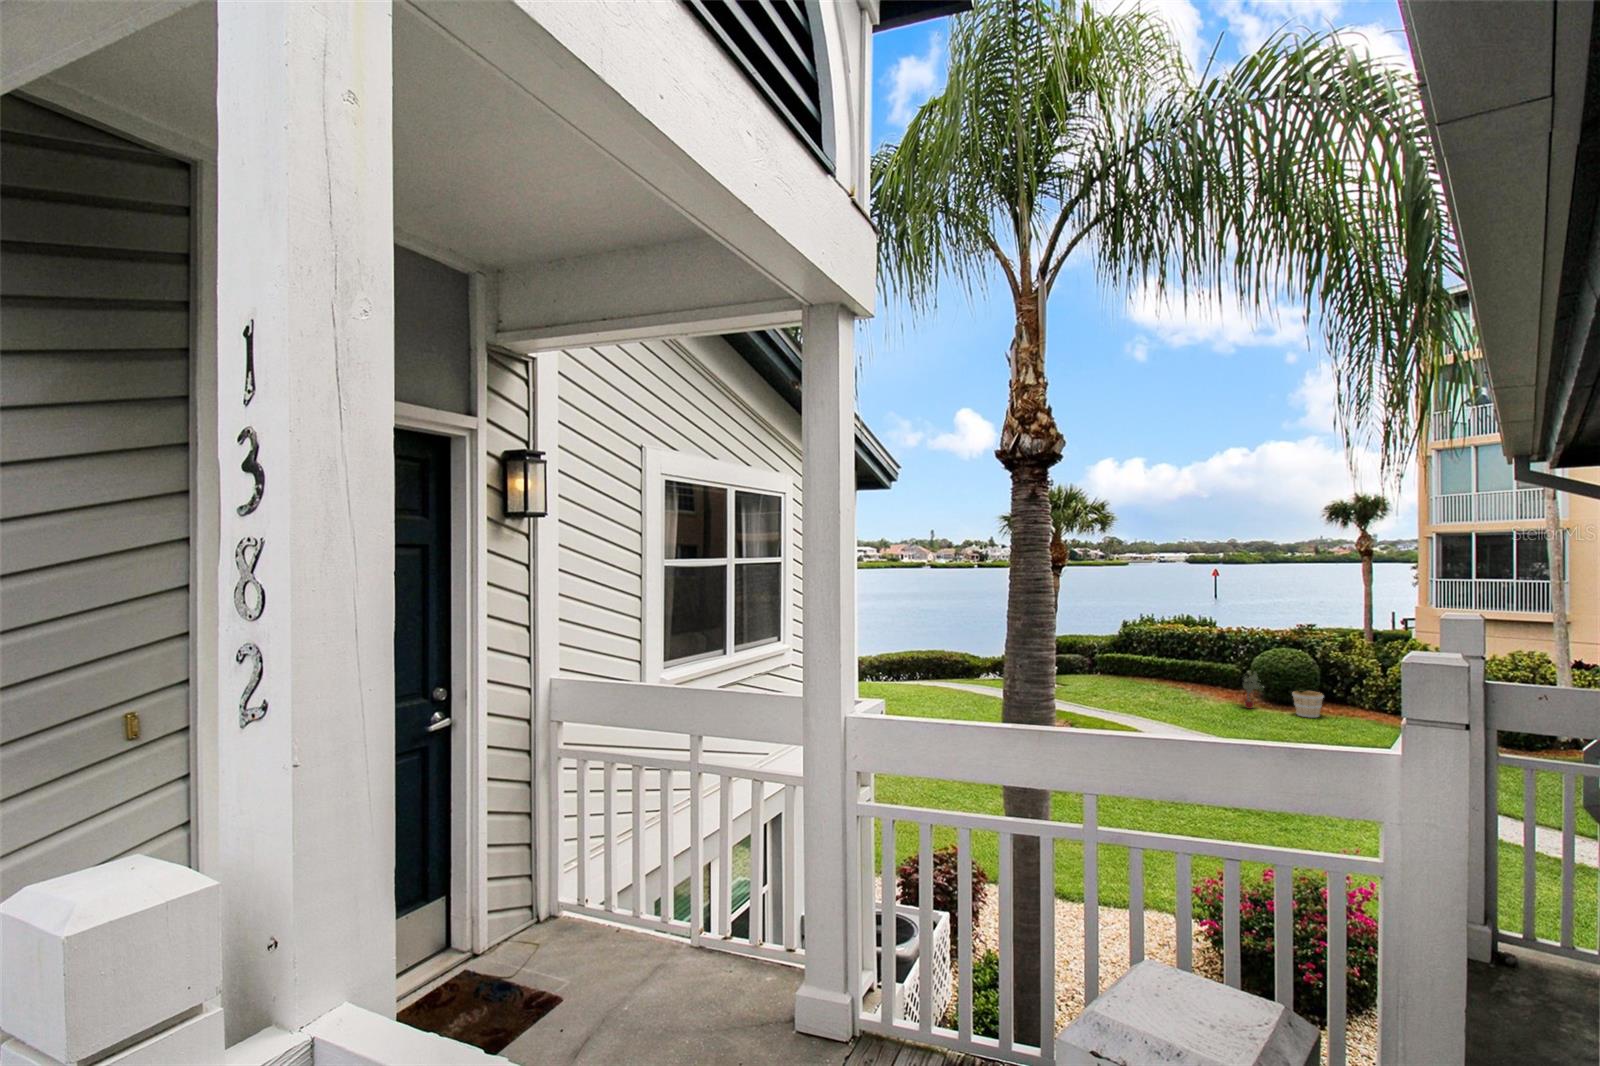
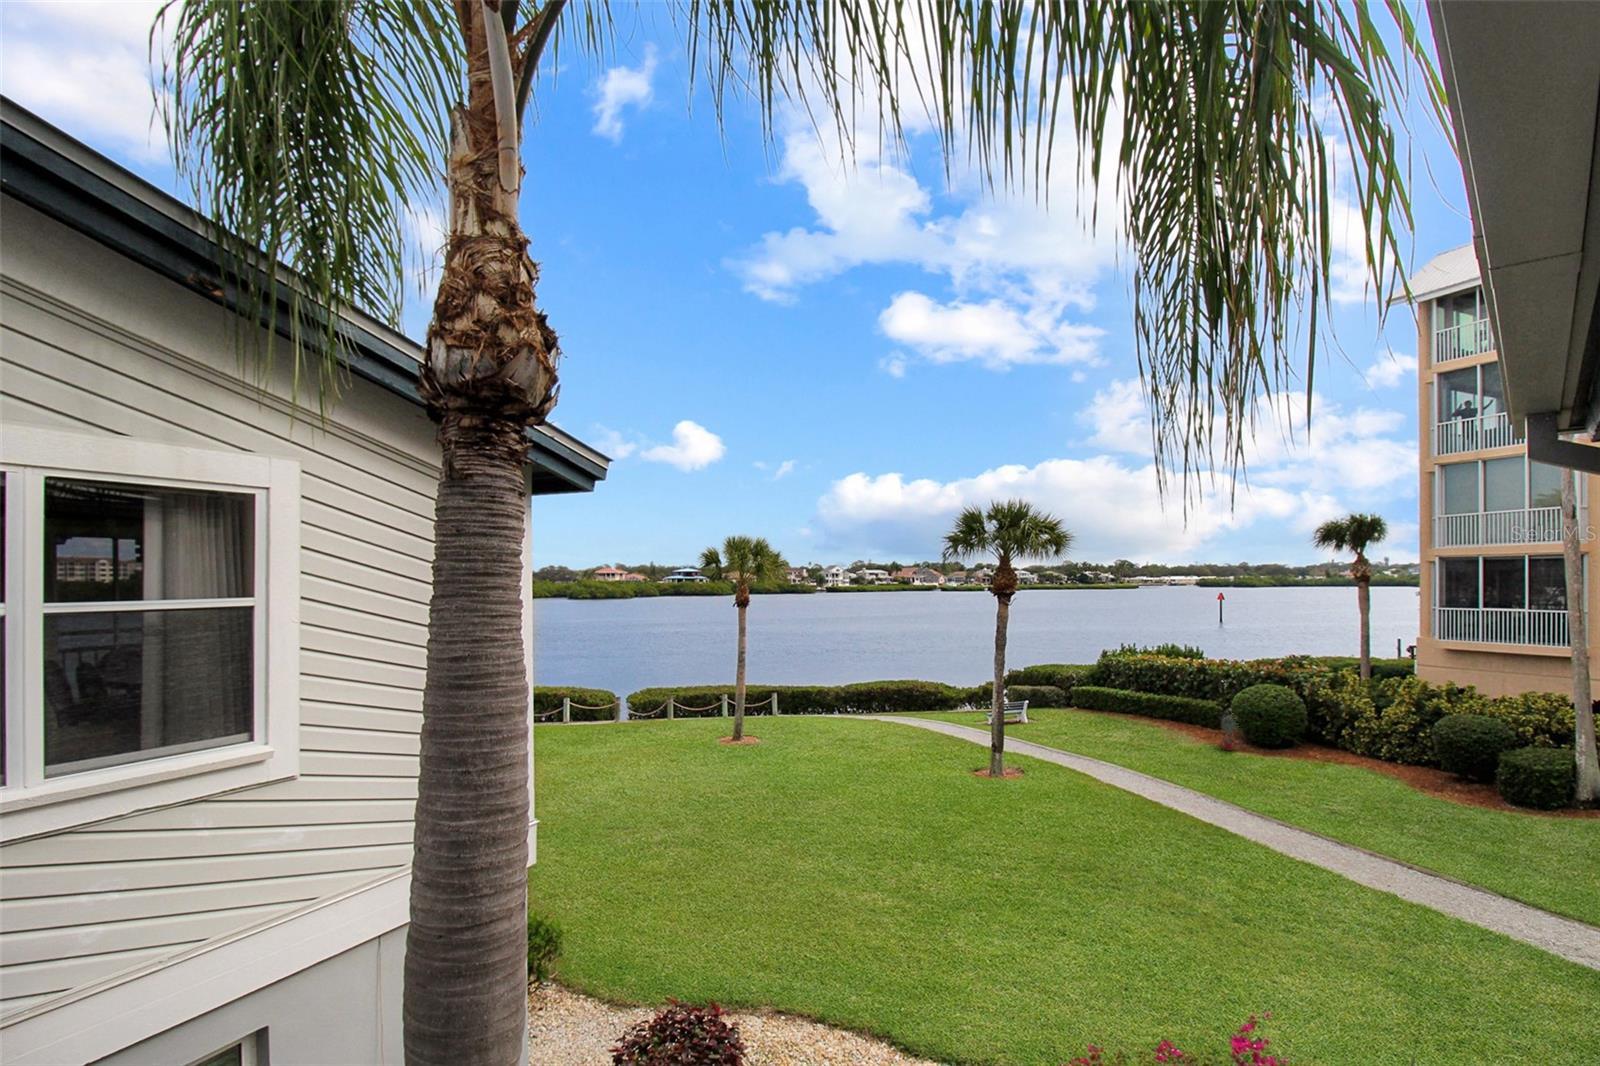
wooden bucket: present [1292,691,1323,718] -> none [1274,732,1310,763]

